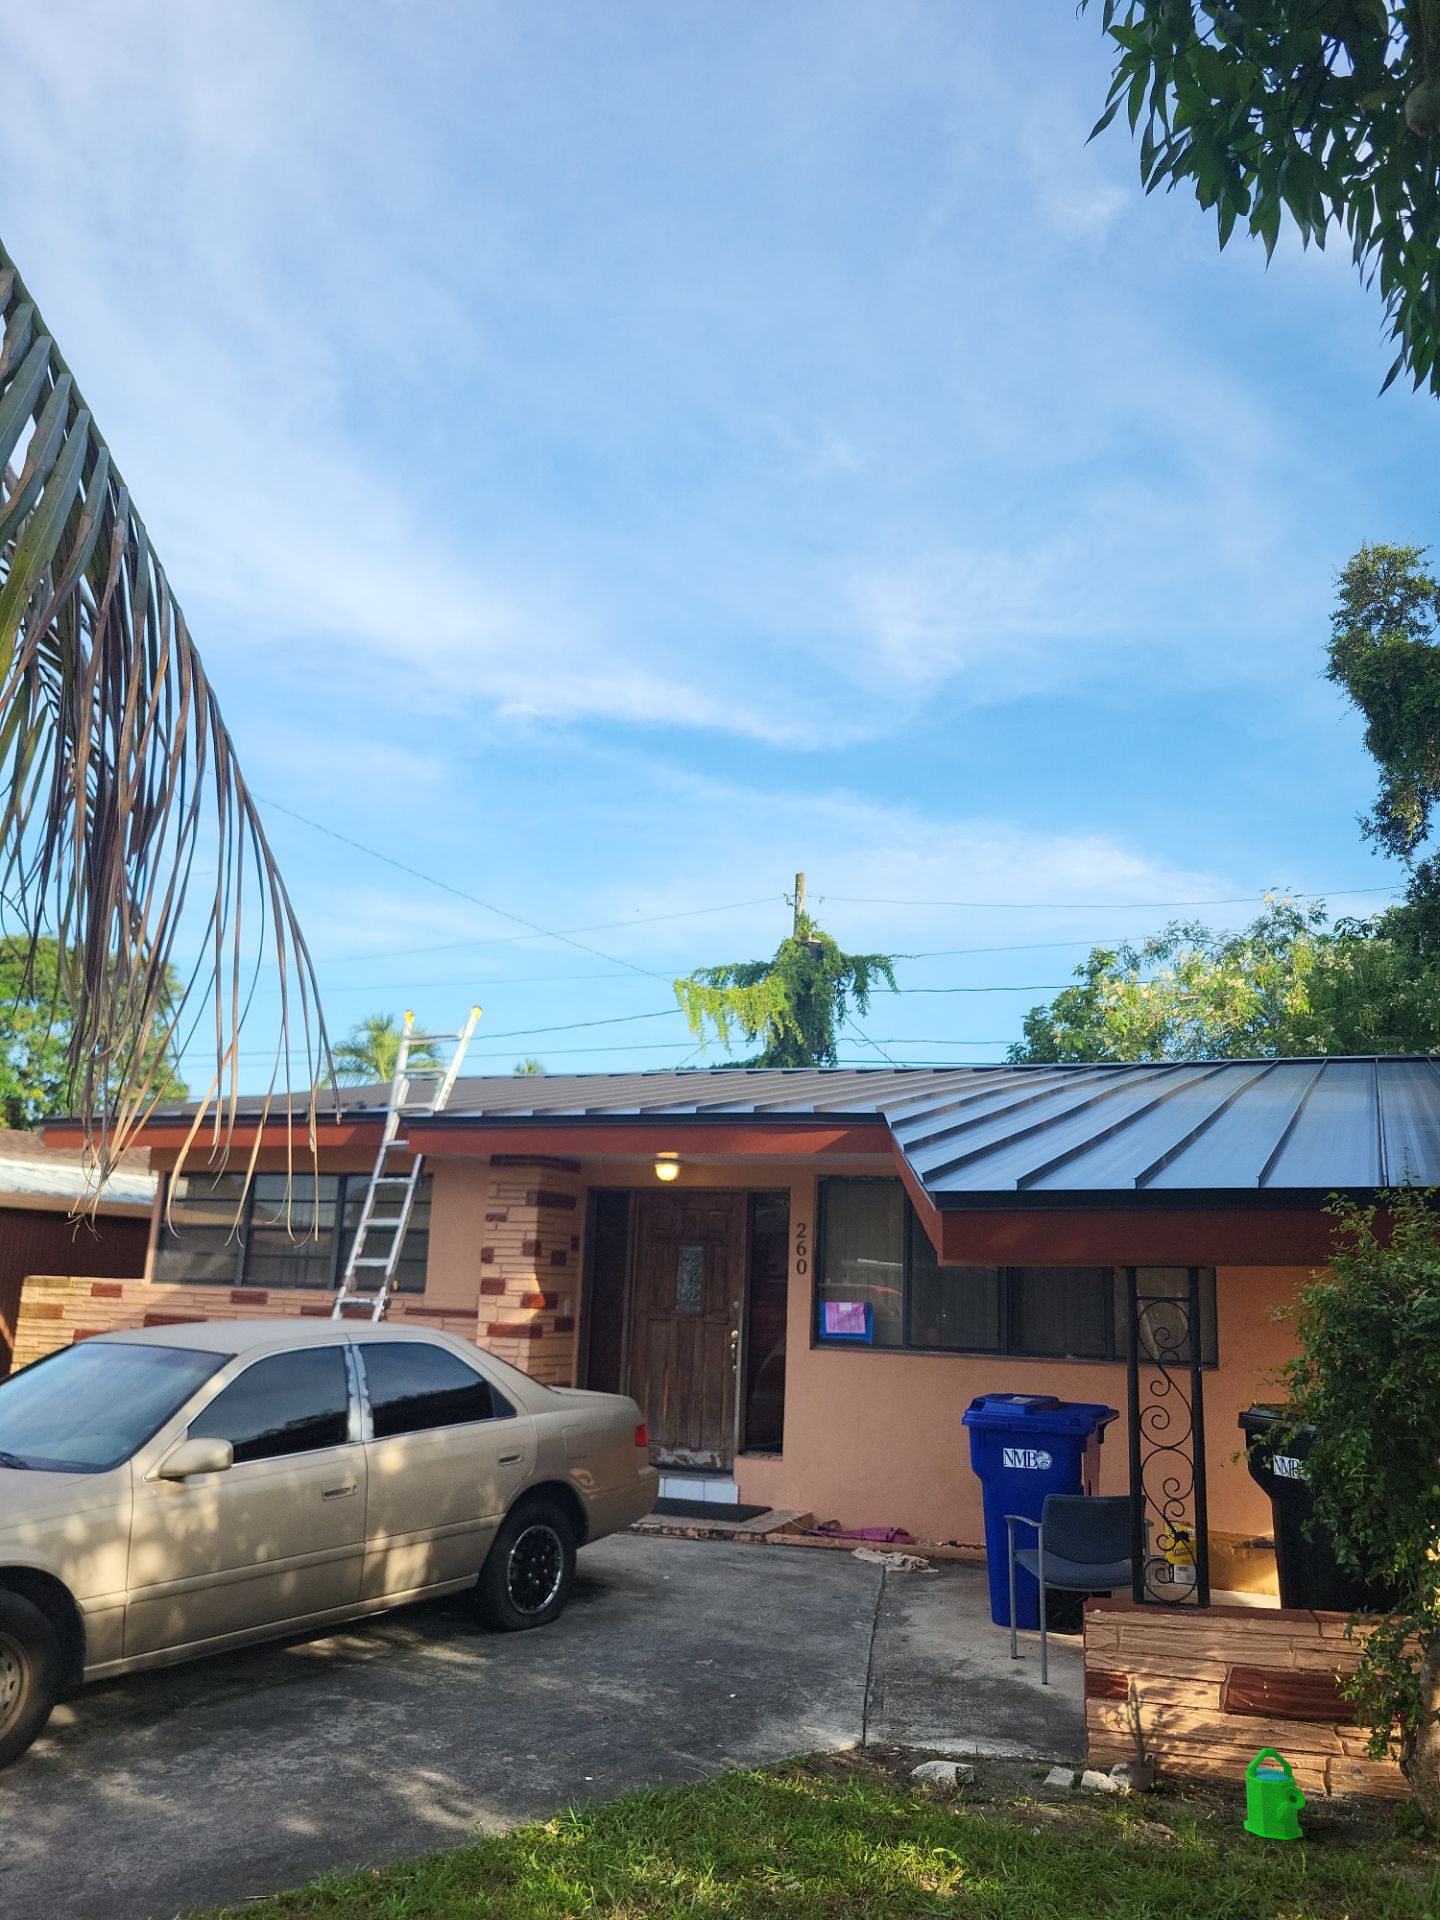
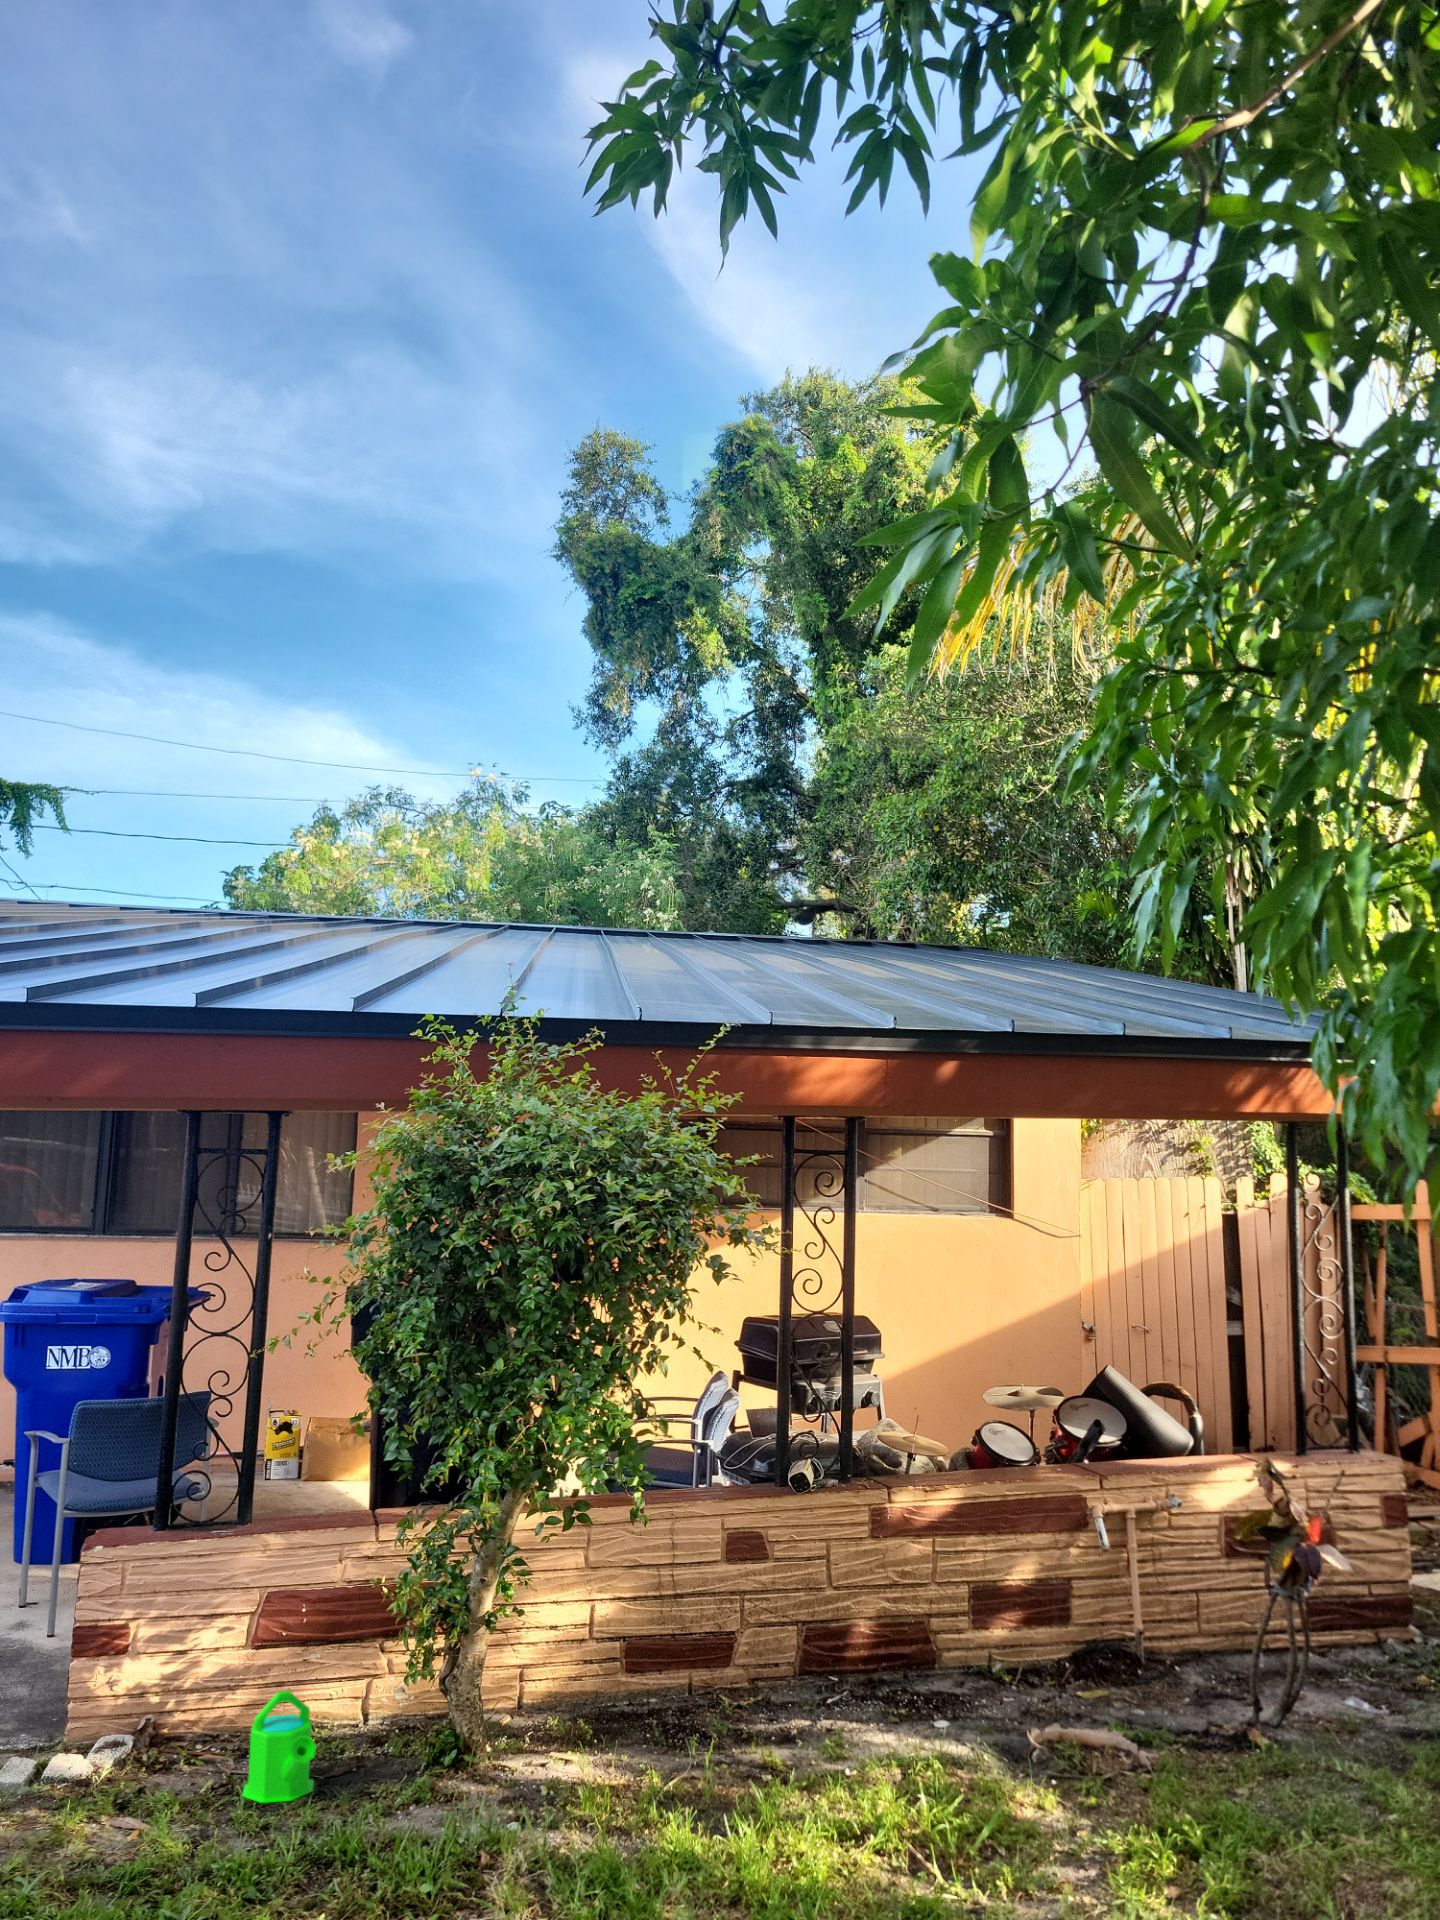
decorative plant: present [1110,1684,1166,1791] -> none [88,1634,163,1768]

